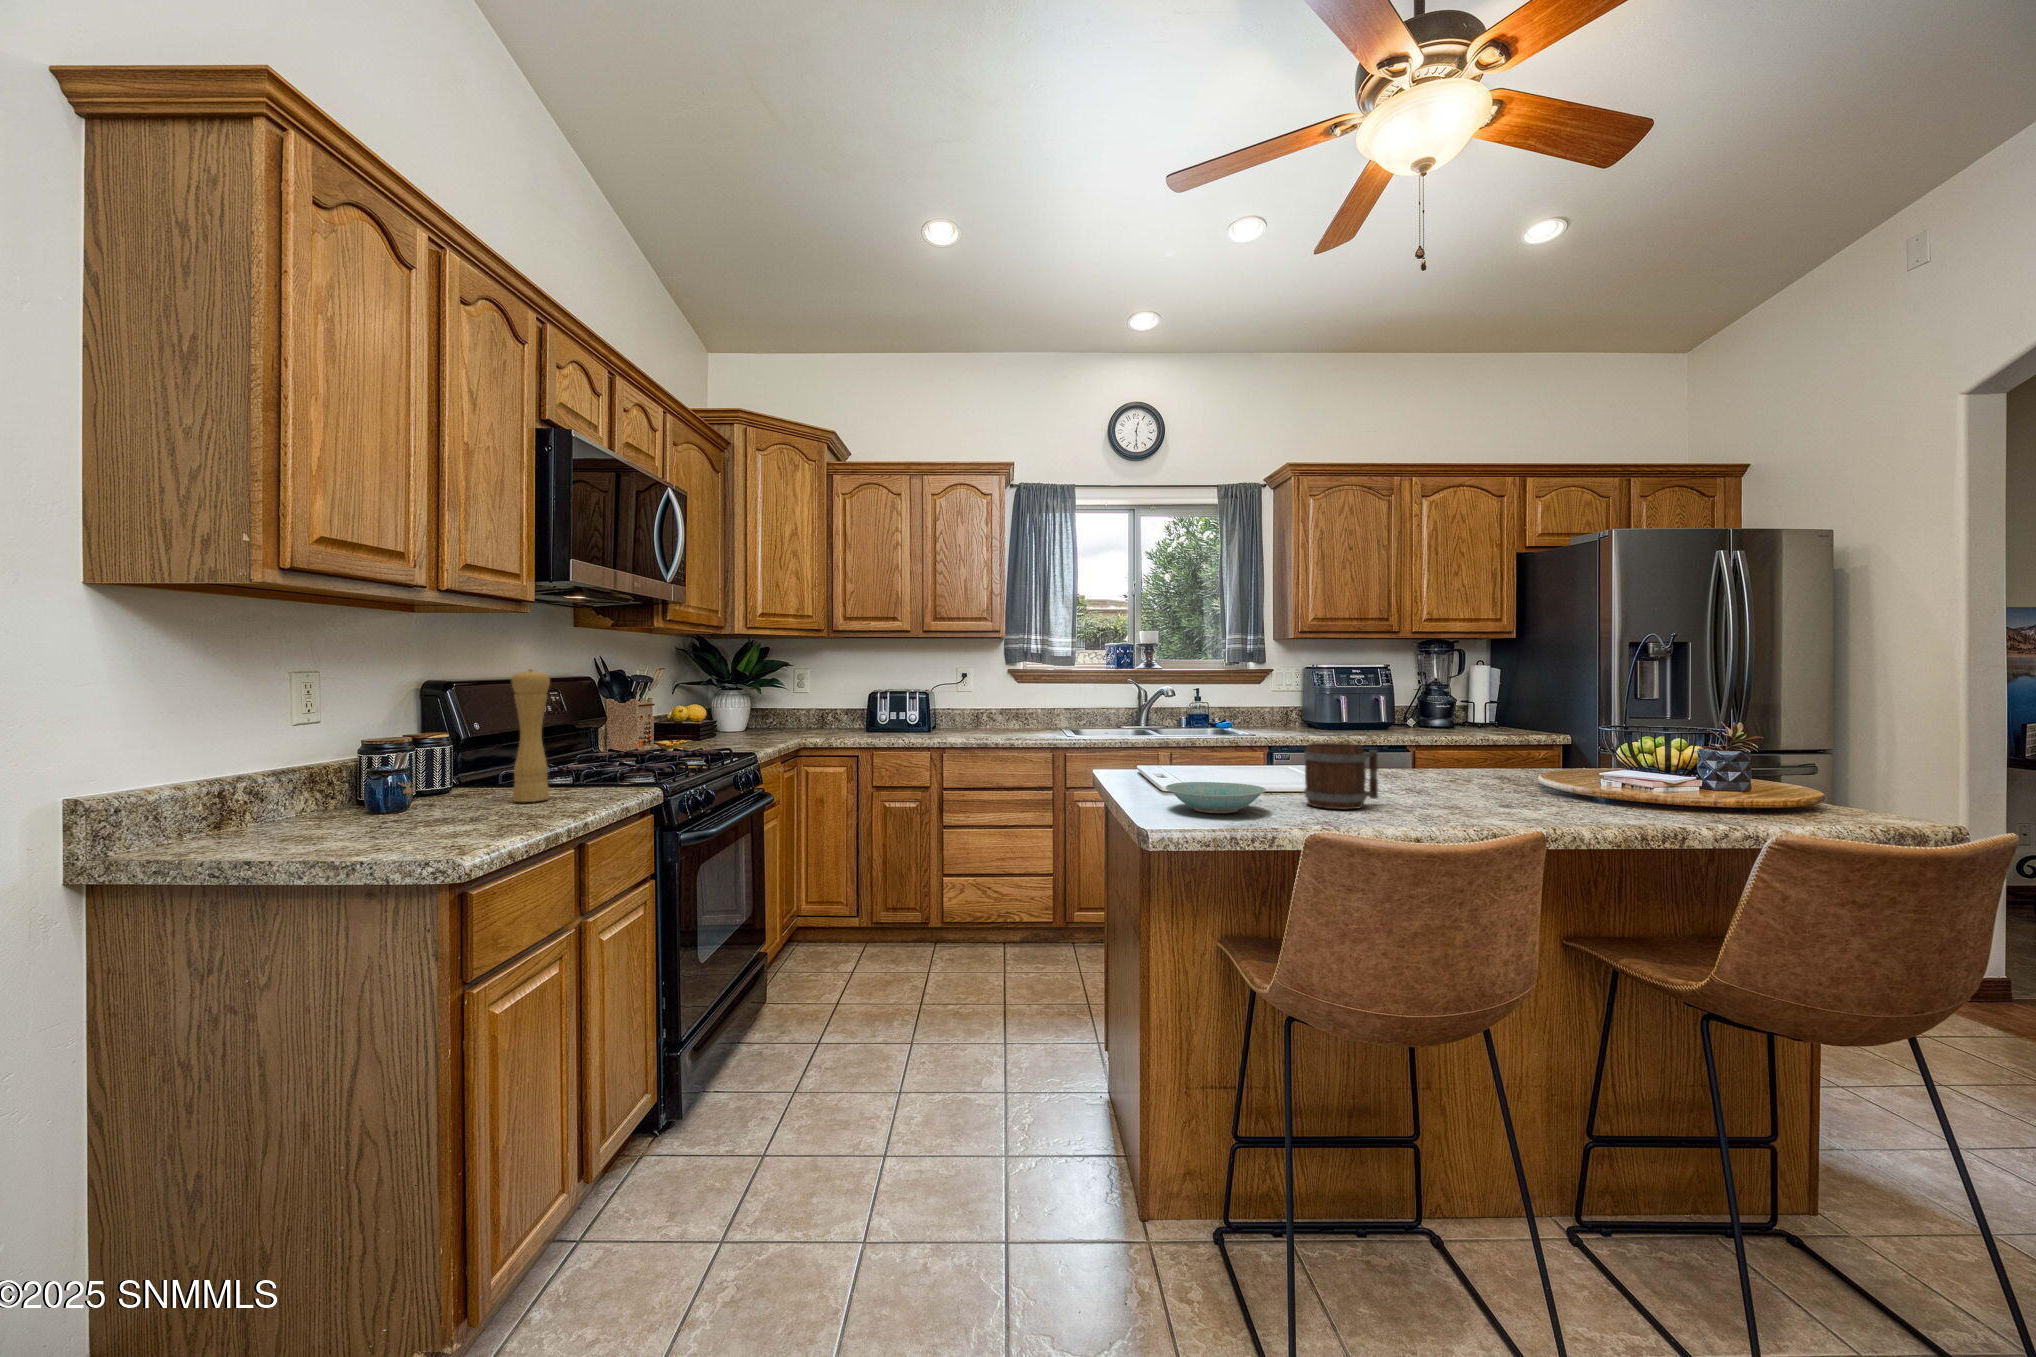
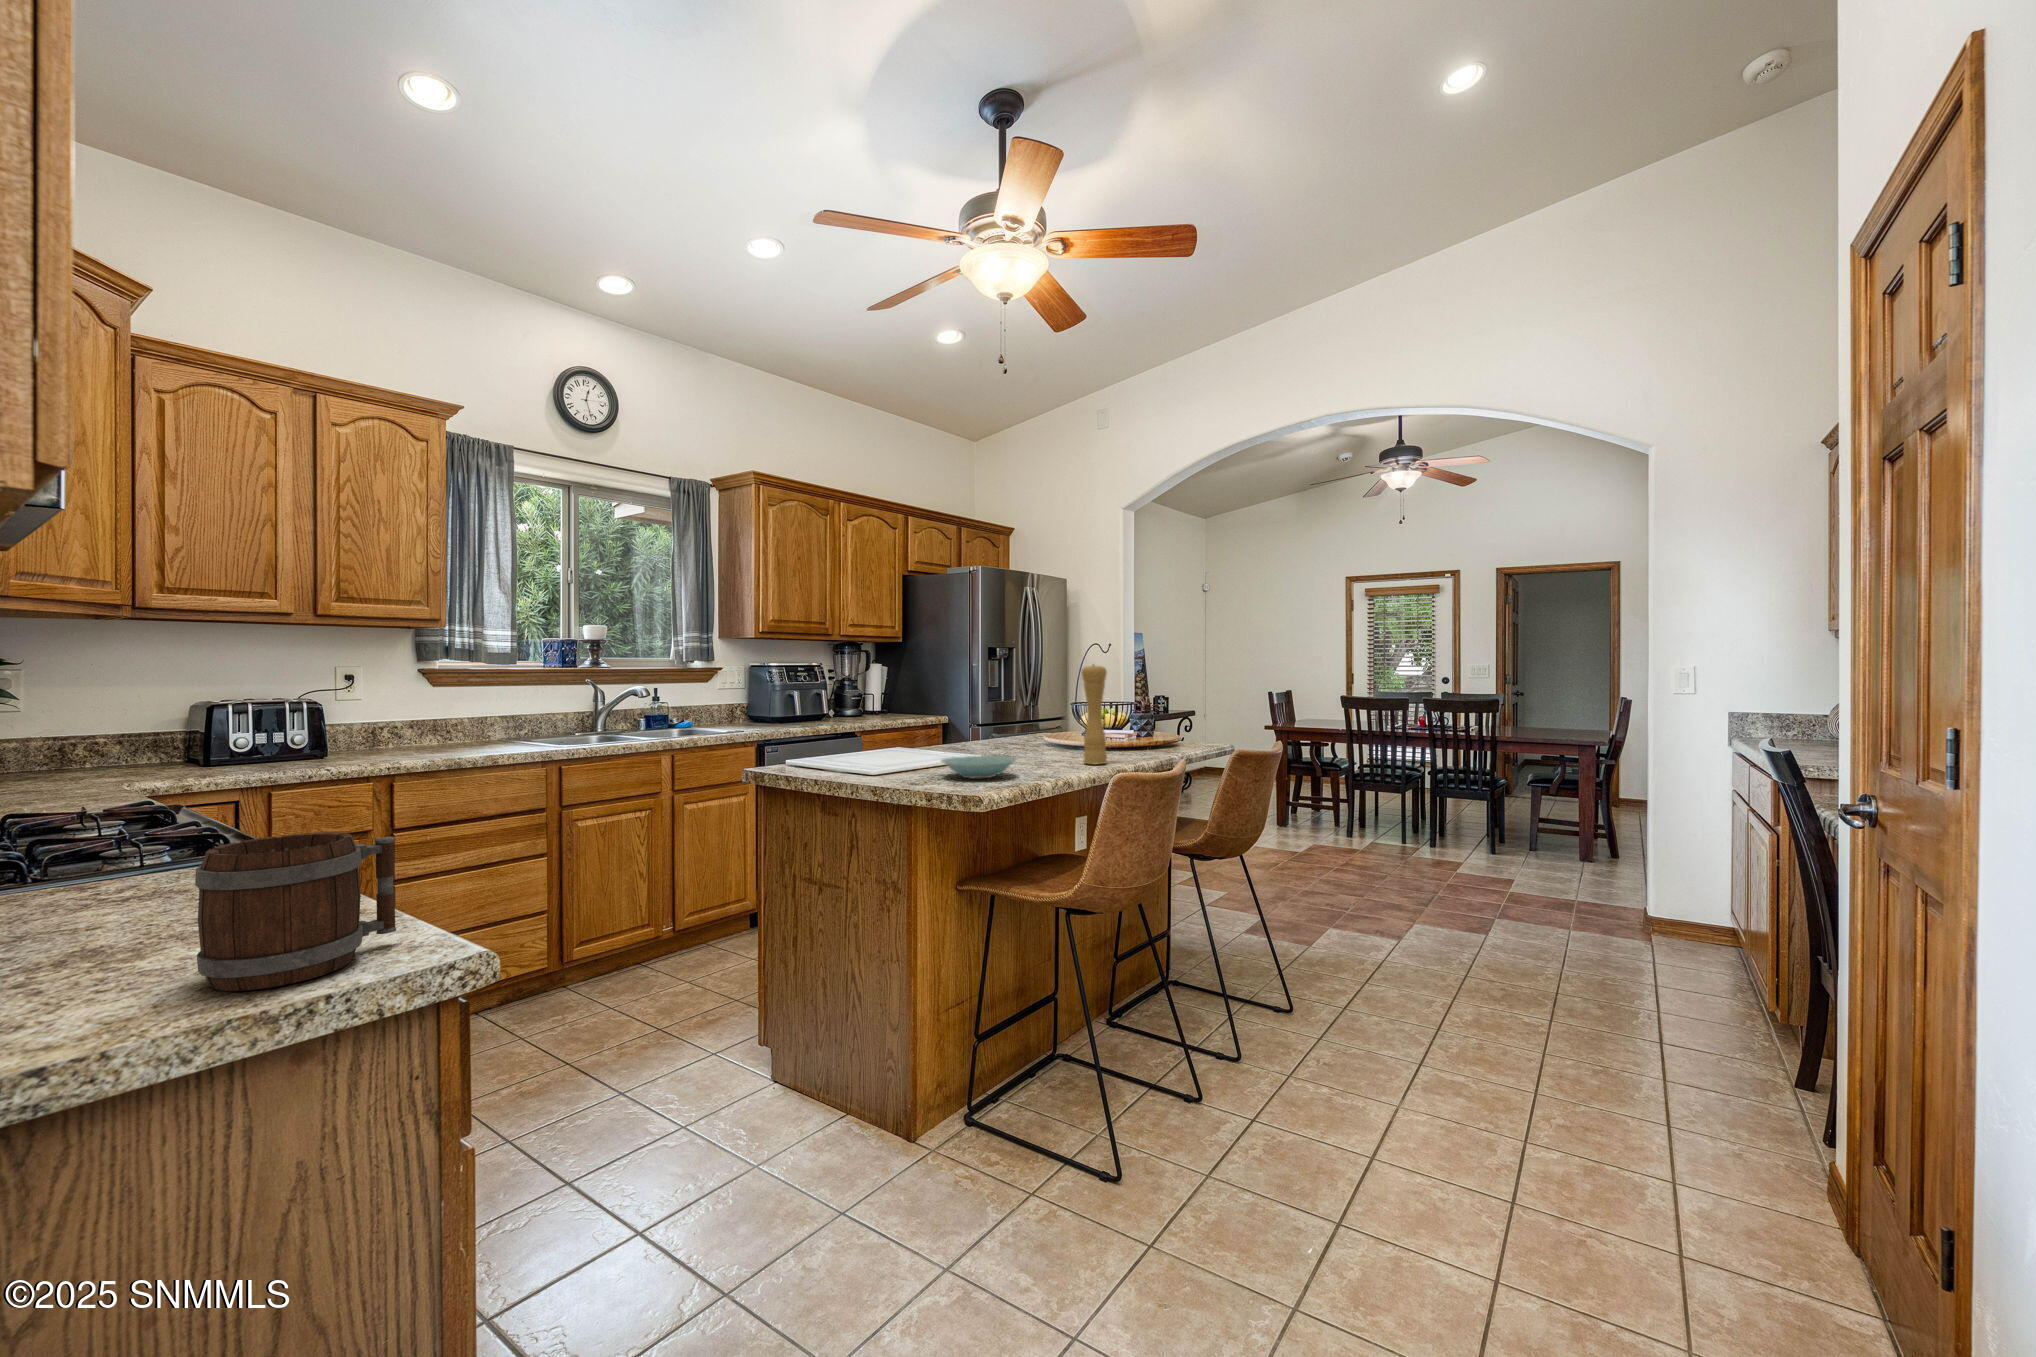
pepper mill: present [512,670,550,802] -> present [1082,665,1107,765]
mug: present [1304,743,1378,809] -> present [195,832,396,991]

